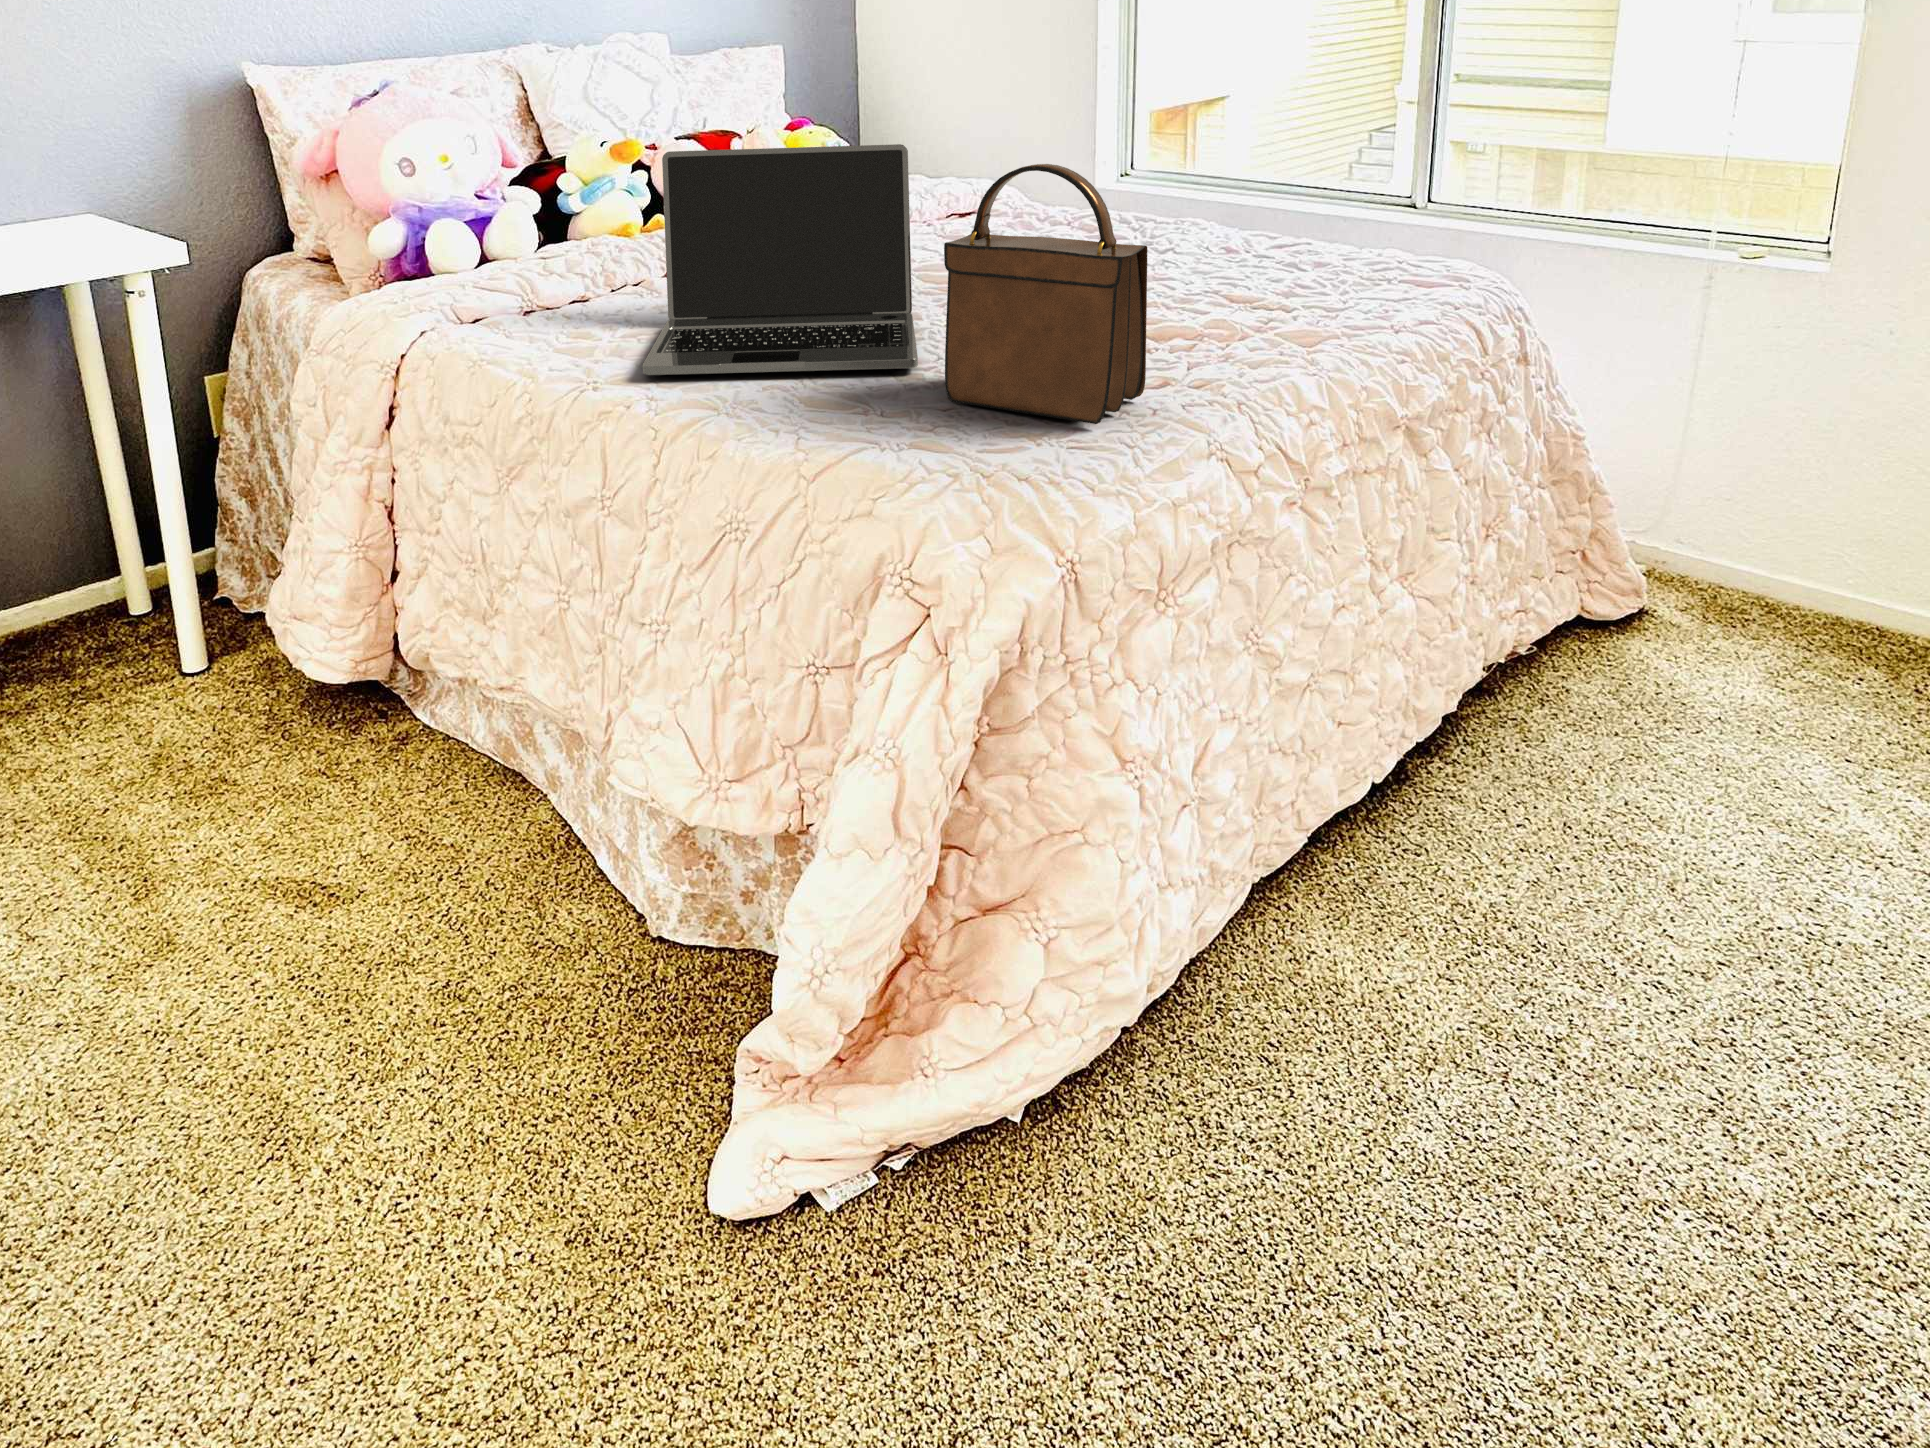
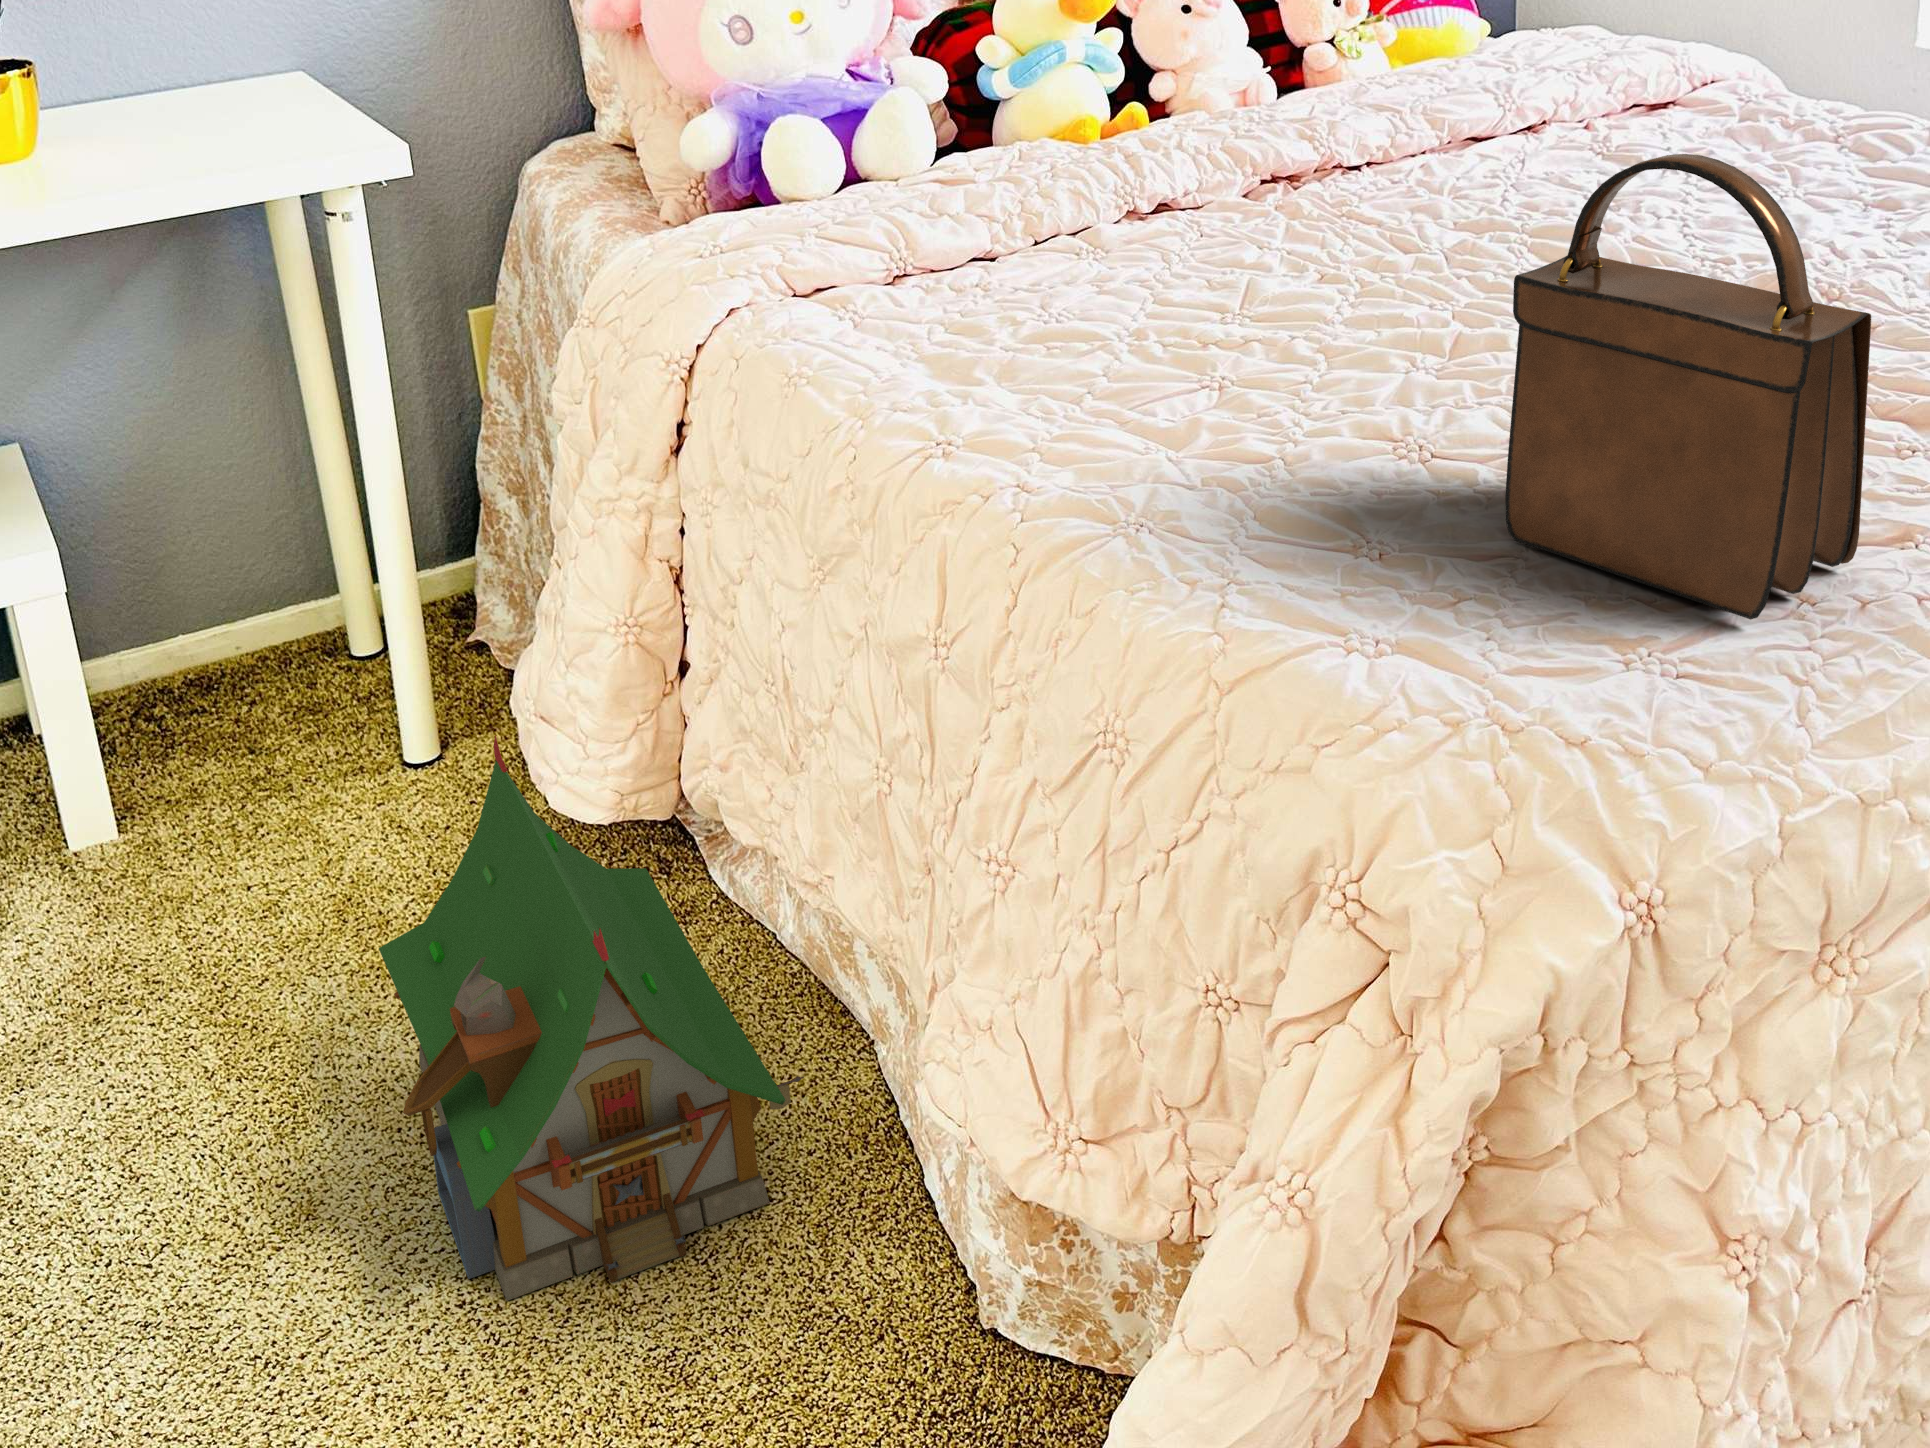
laptop: present [643,144,918,375] -> none [1027,49,1507,461]
toy house: none [202,609,516,972] -> present [379,735,804,1301]

